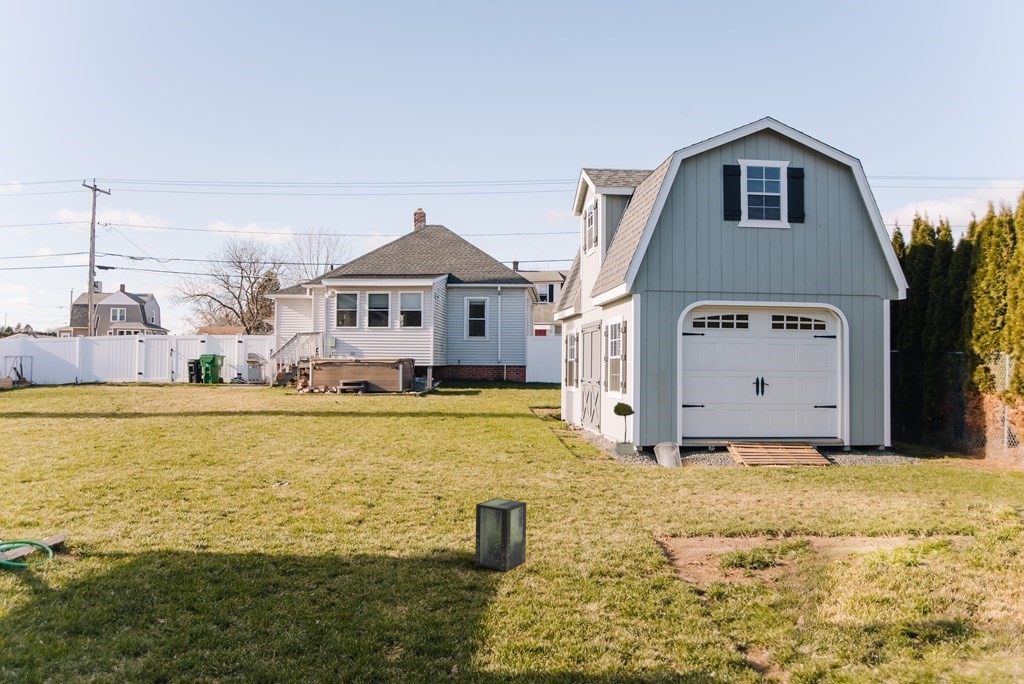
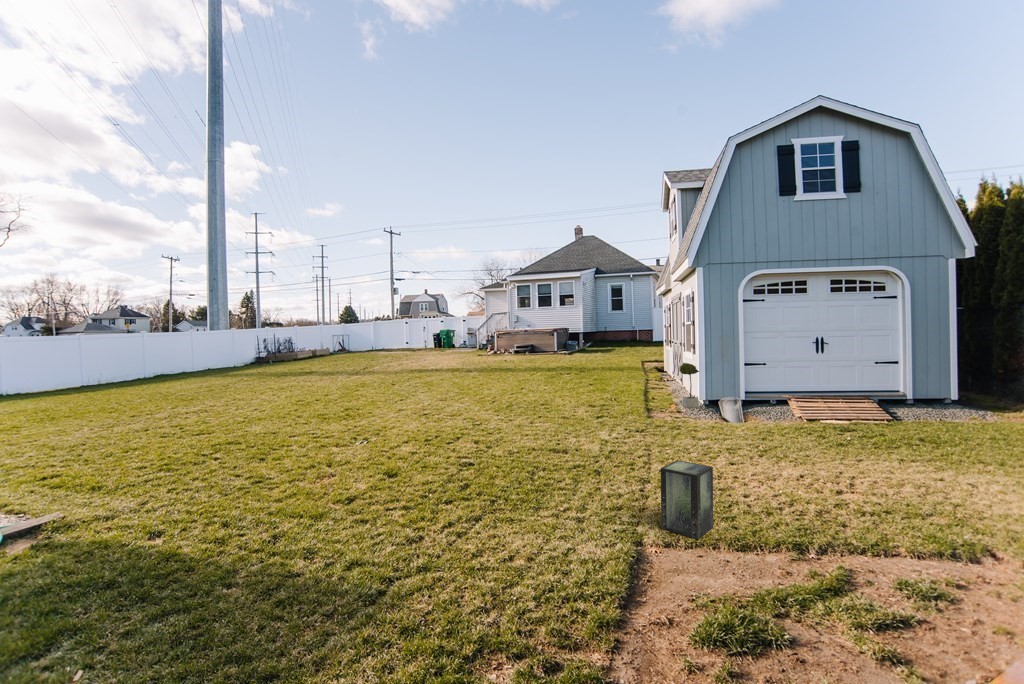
storage box: present [475,498,526,572] -> present [661,460,714,539]

